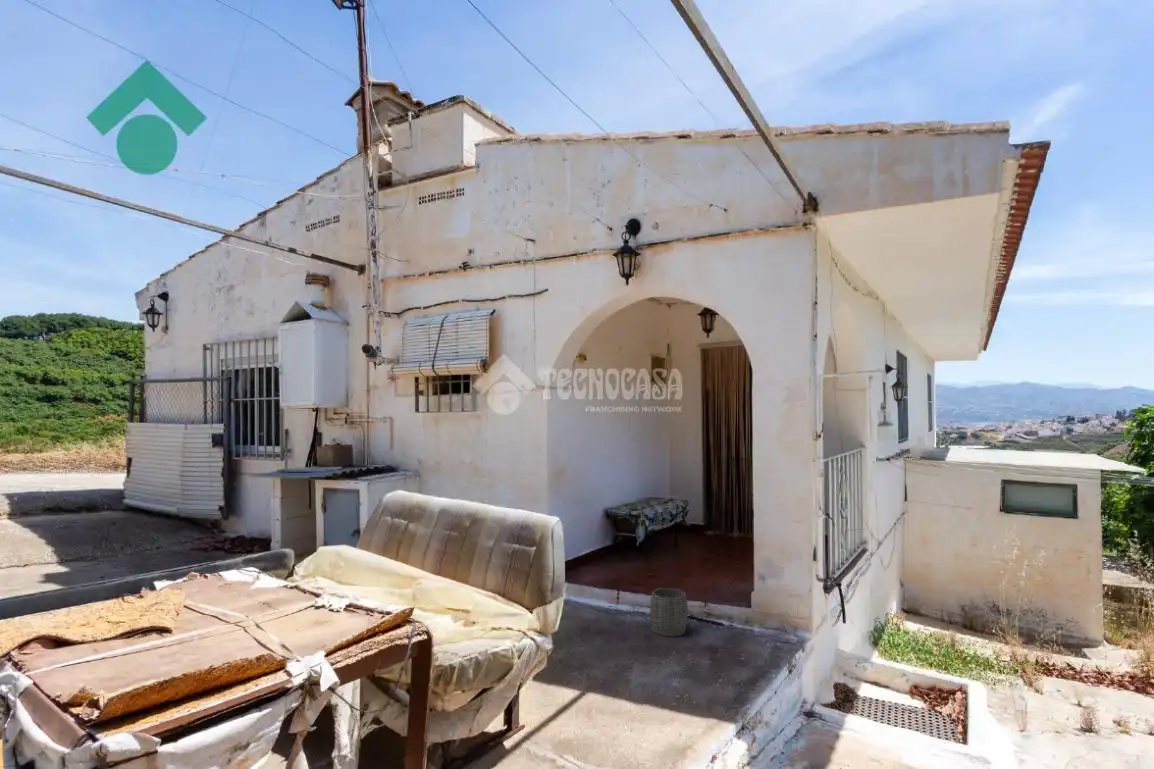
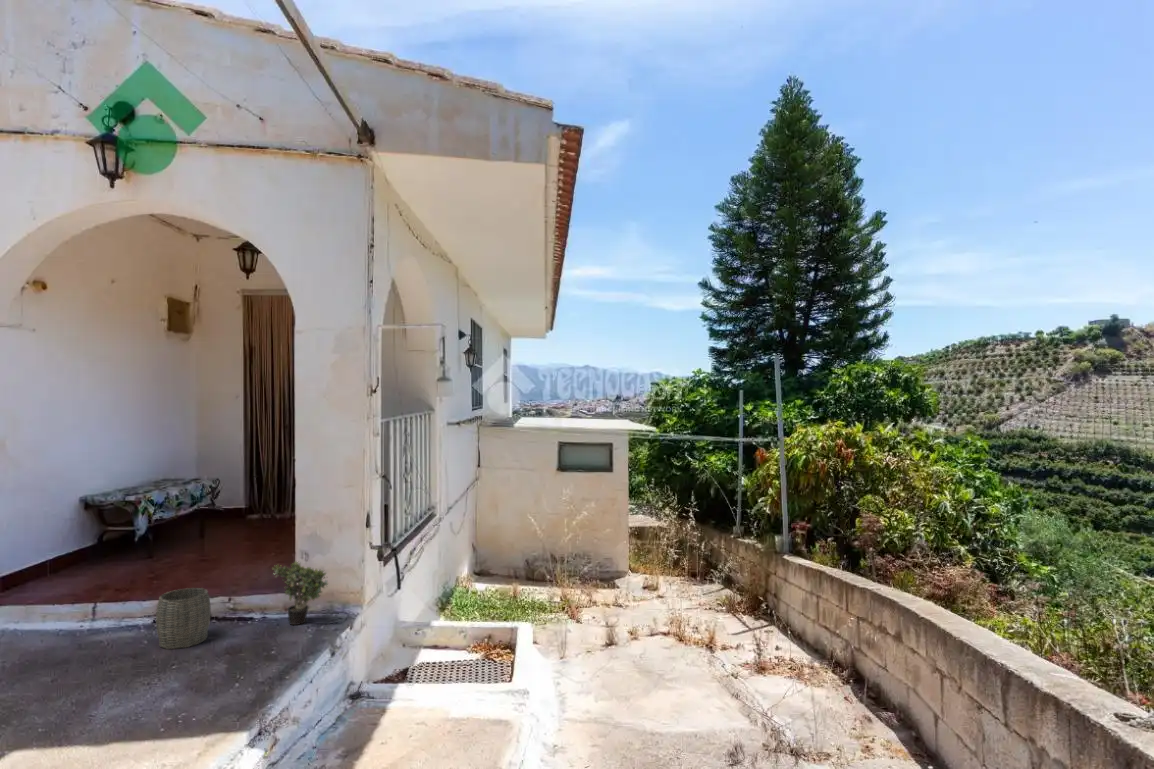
potted plant: none [733,580,781,636] -> present [273,562,328,625]

